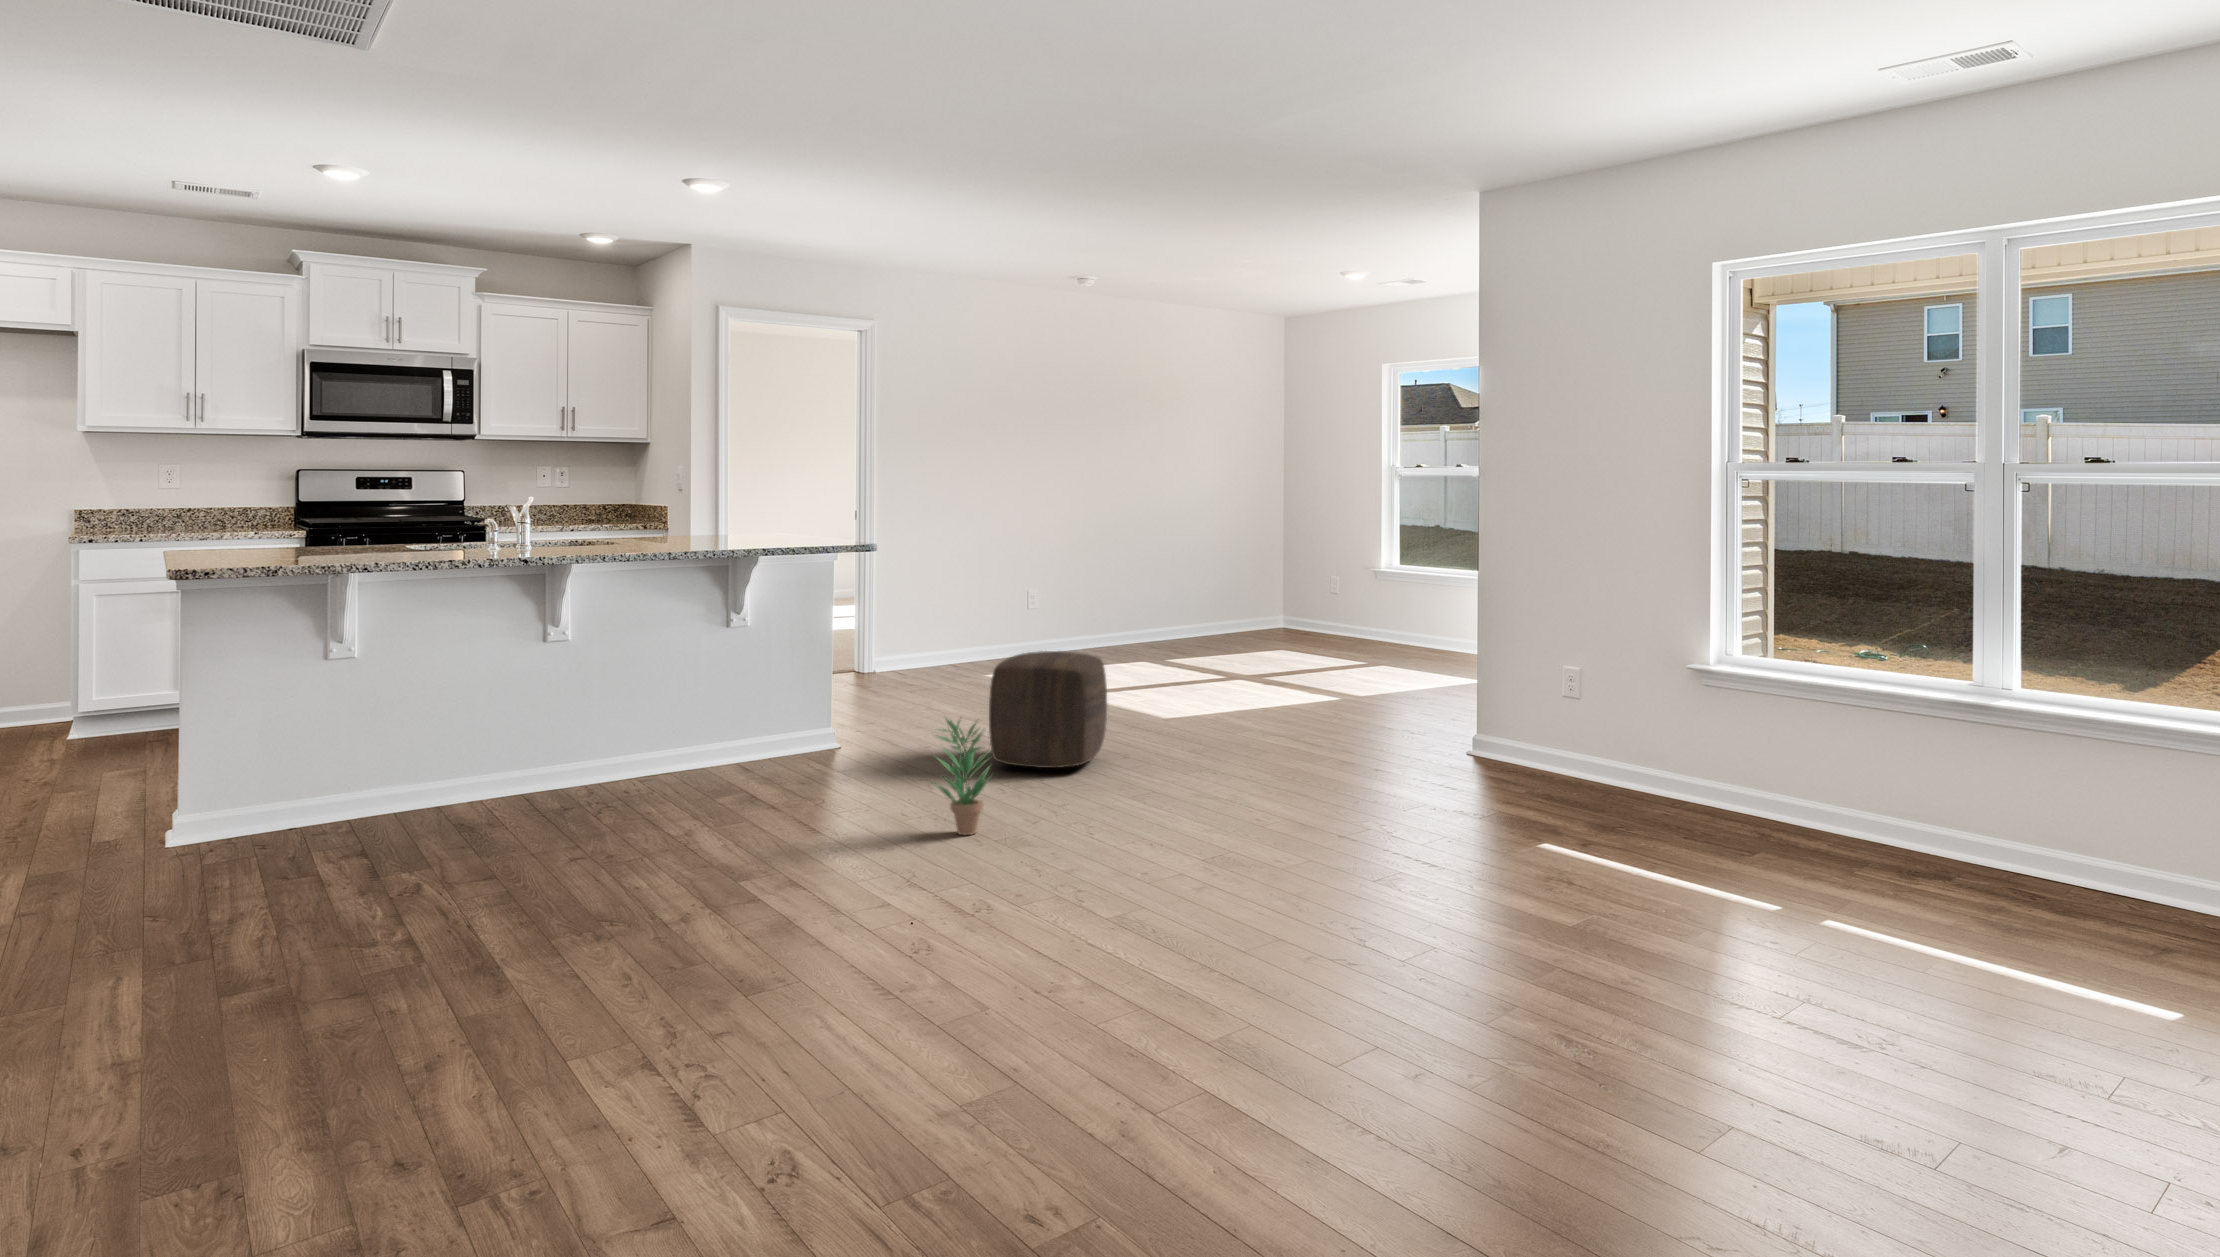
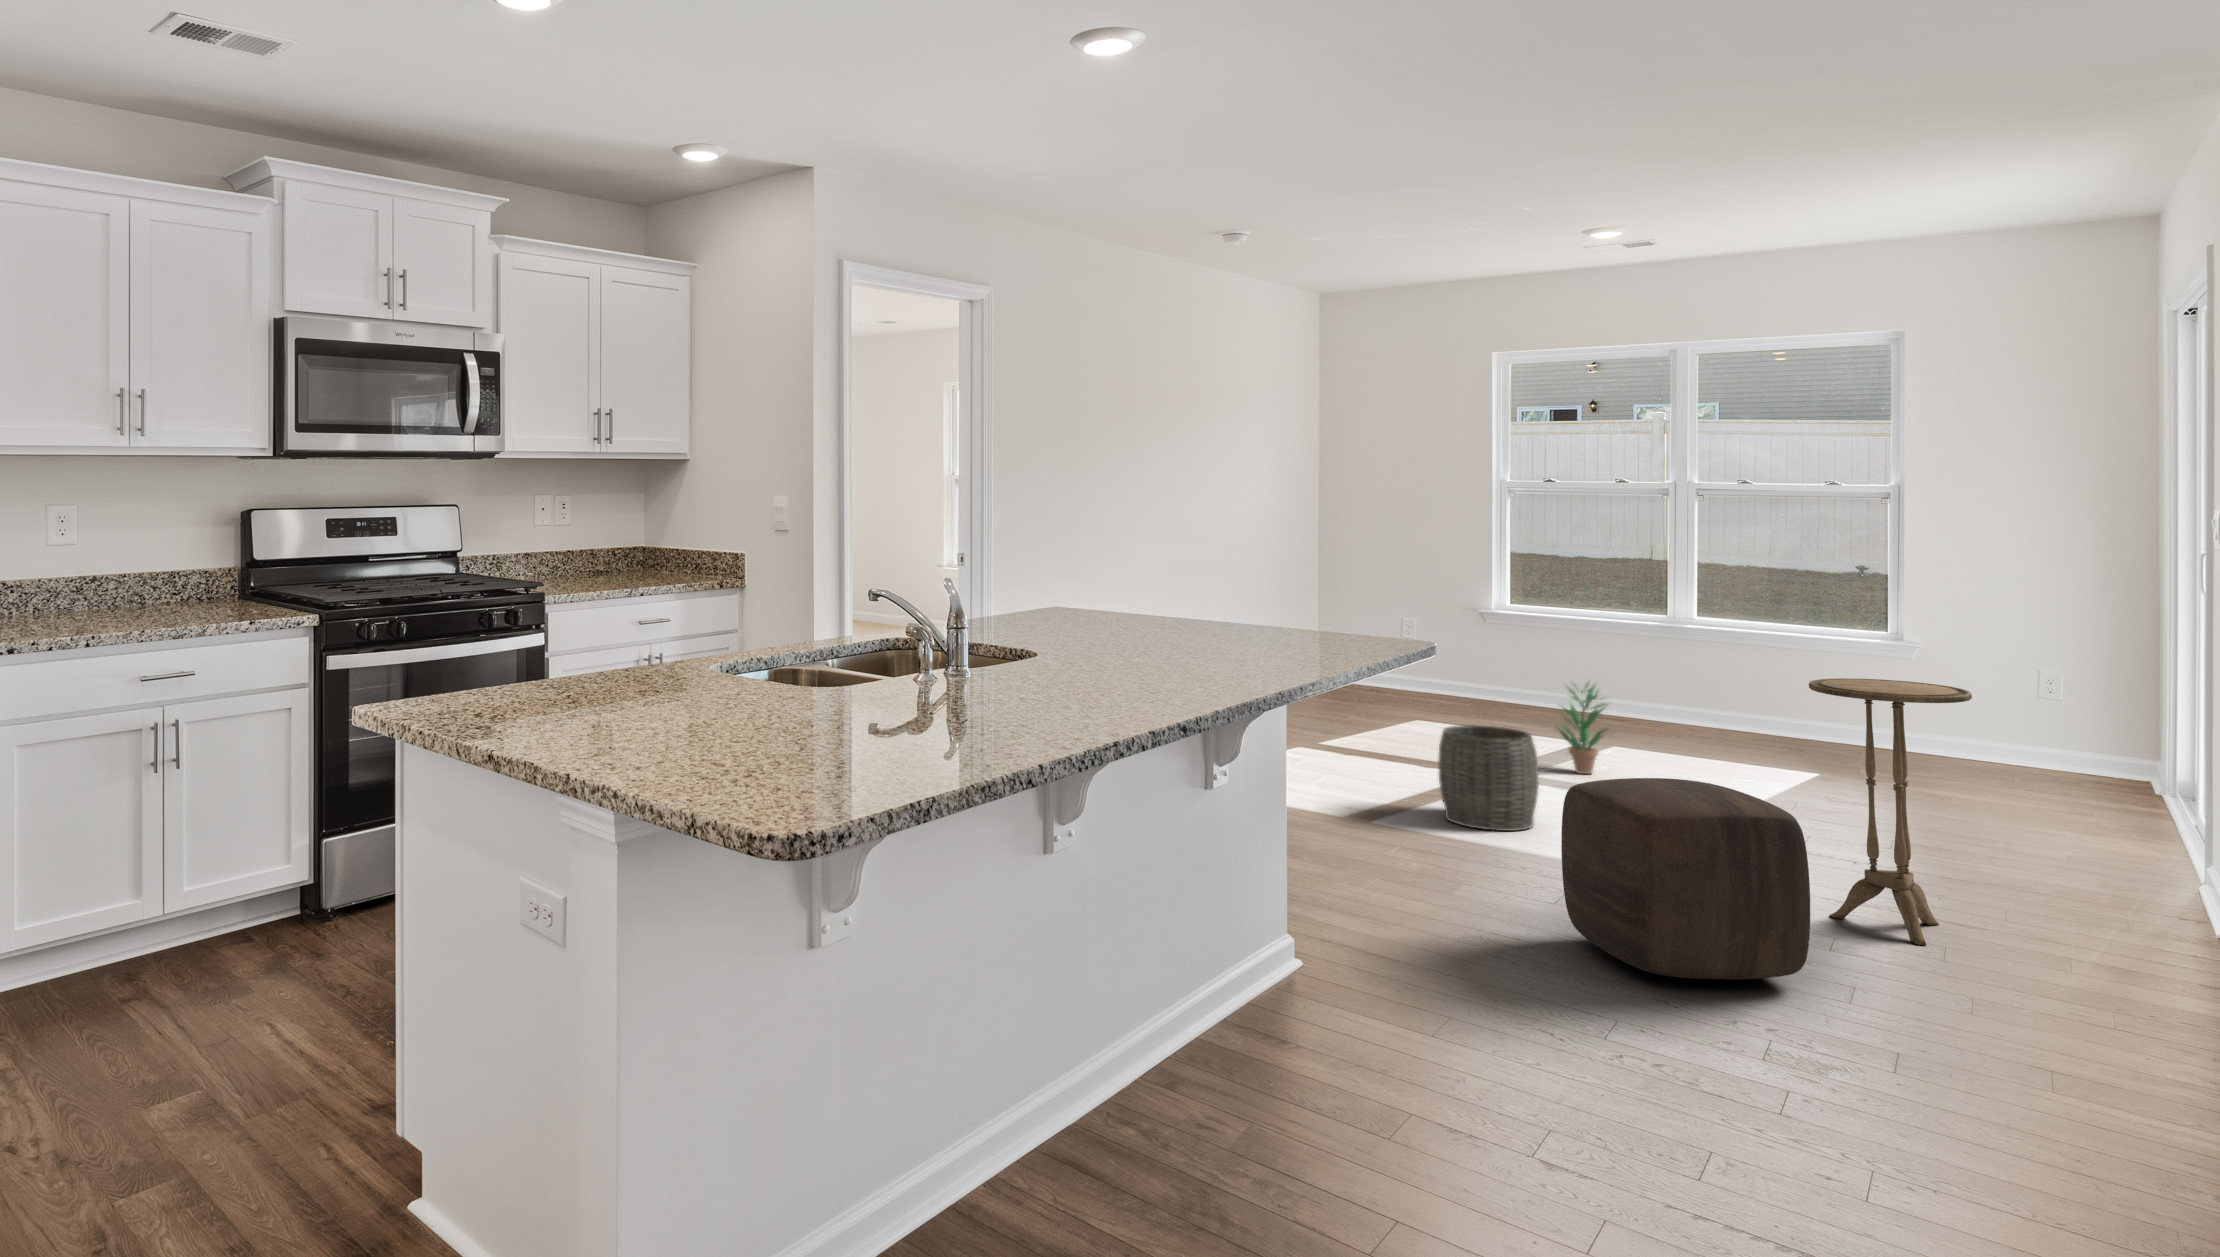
side table: none [1195,597,1277,762] -> present [1809,678,1972,945]
woven basket: none [1119,637,1182,707] -> present [1438,725,1539,831]
potted plant: present [933,719,992,835] -> present [1559,683,1608,774]

